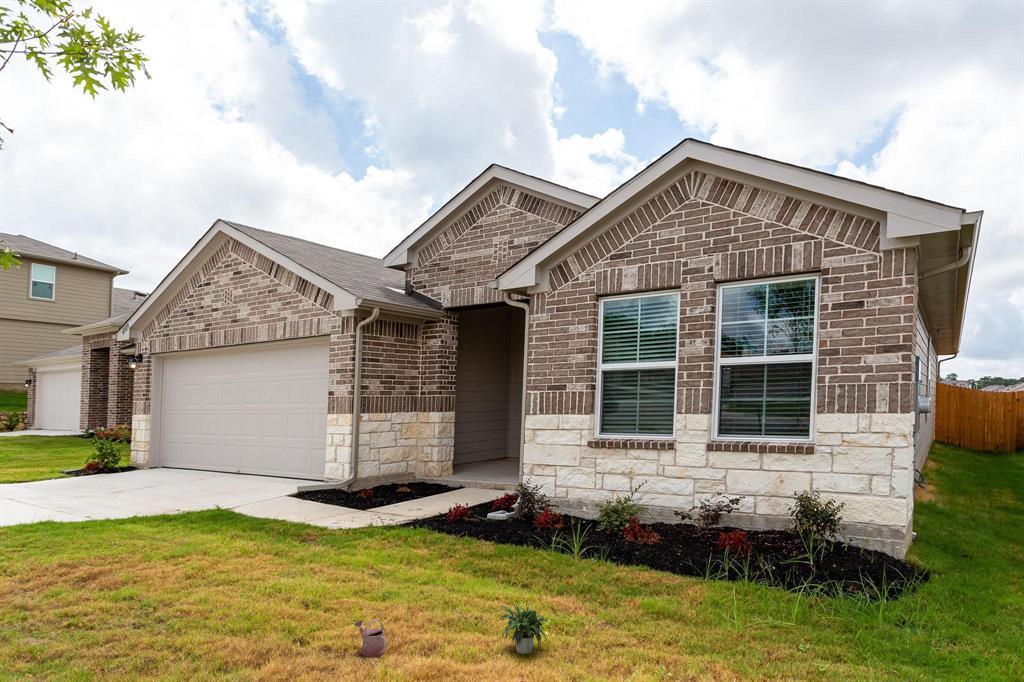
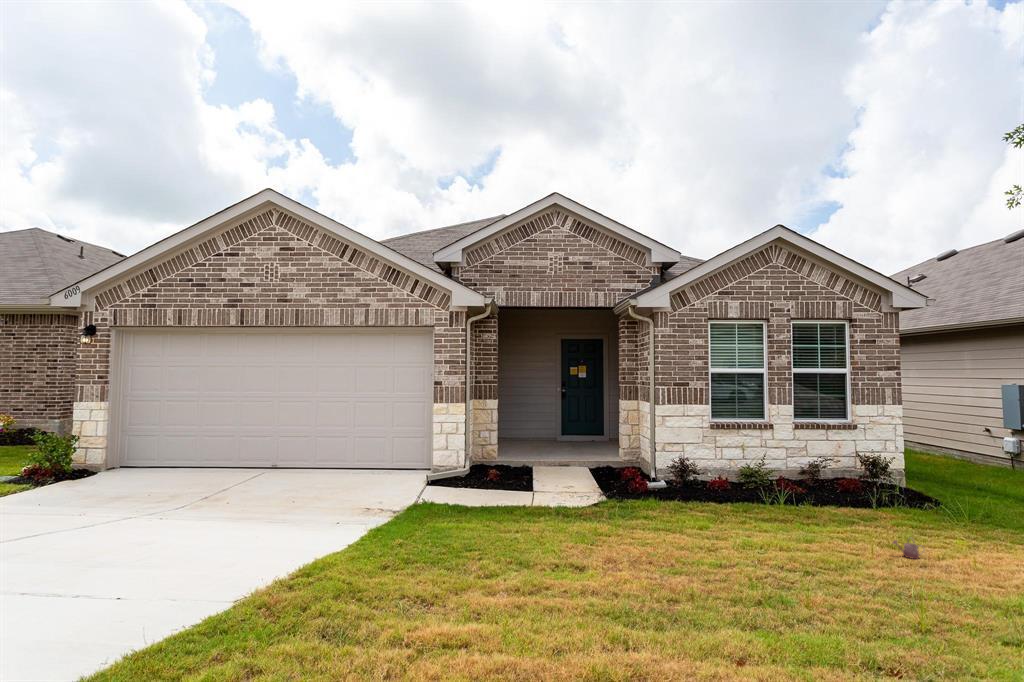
potted plant: present [492,604,548,654] -> none [919,518,958,544]

